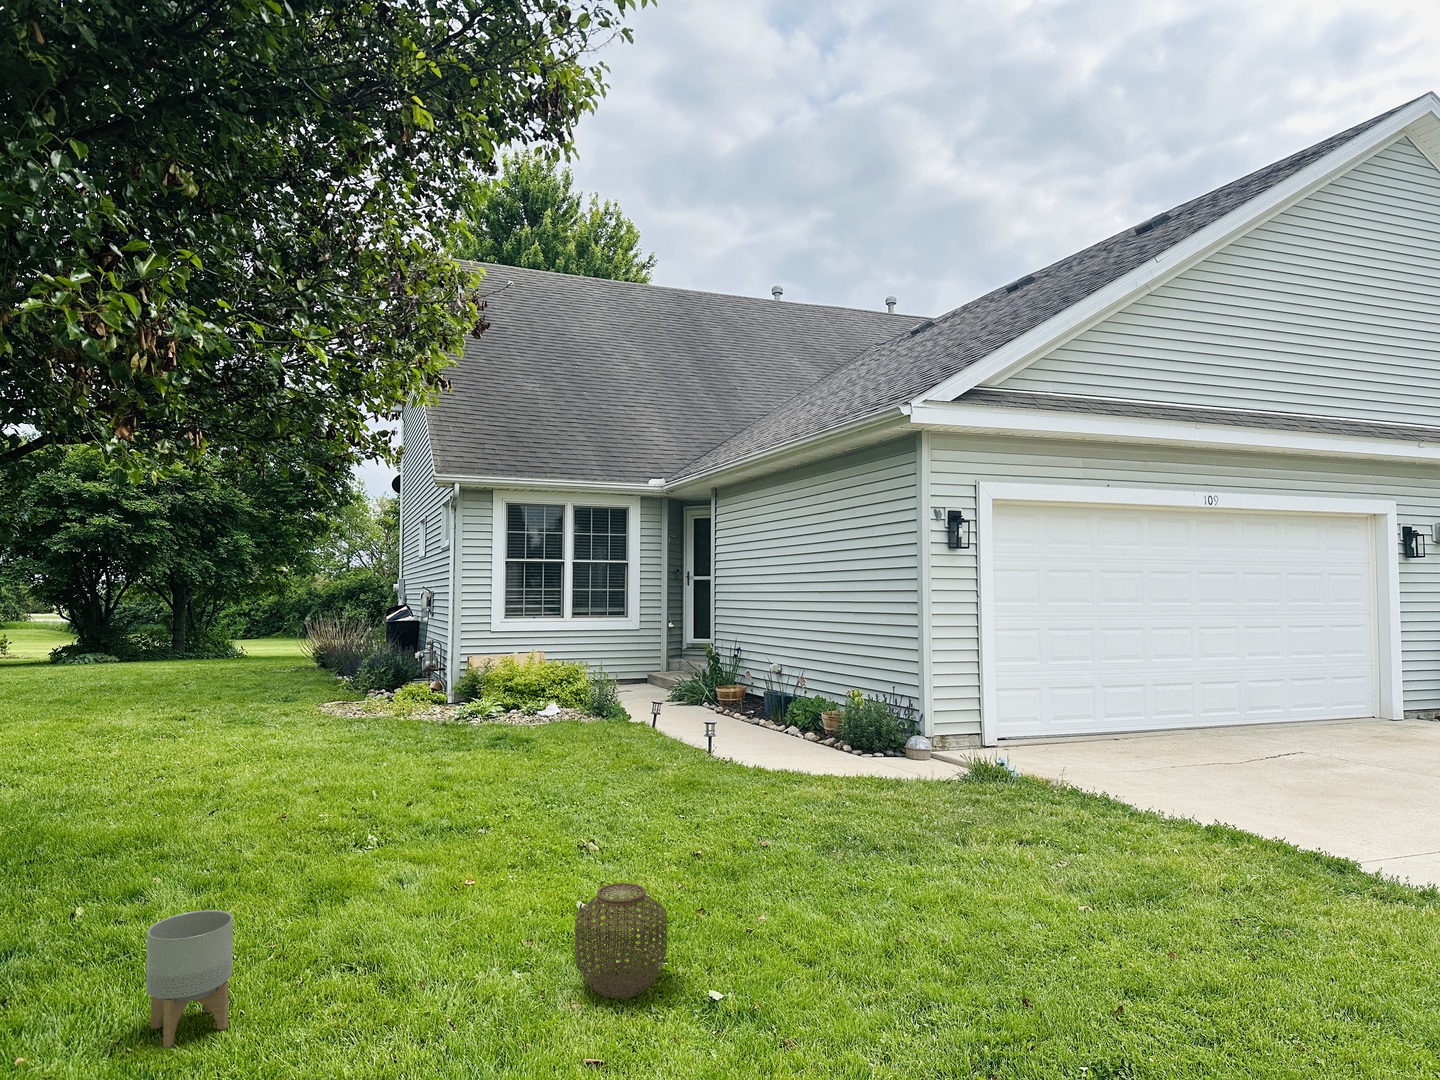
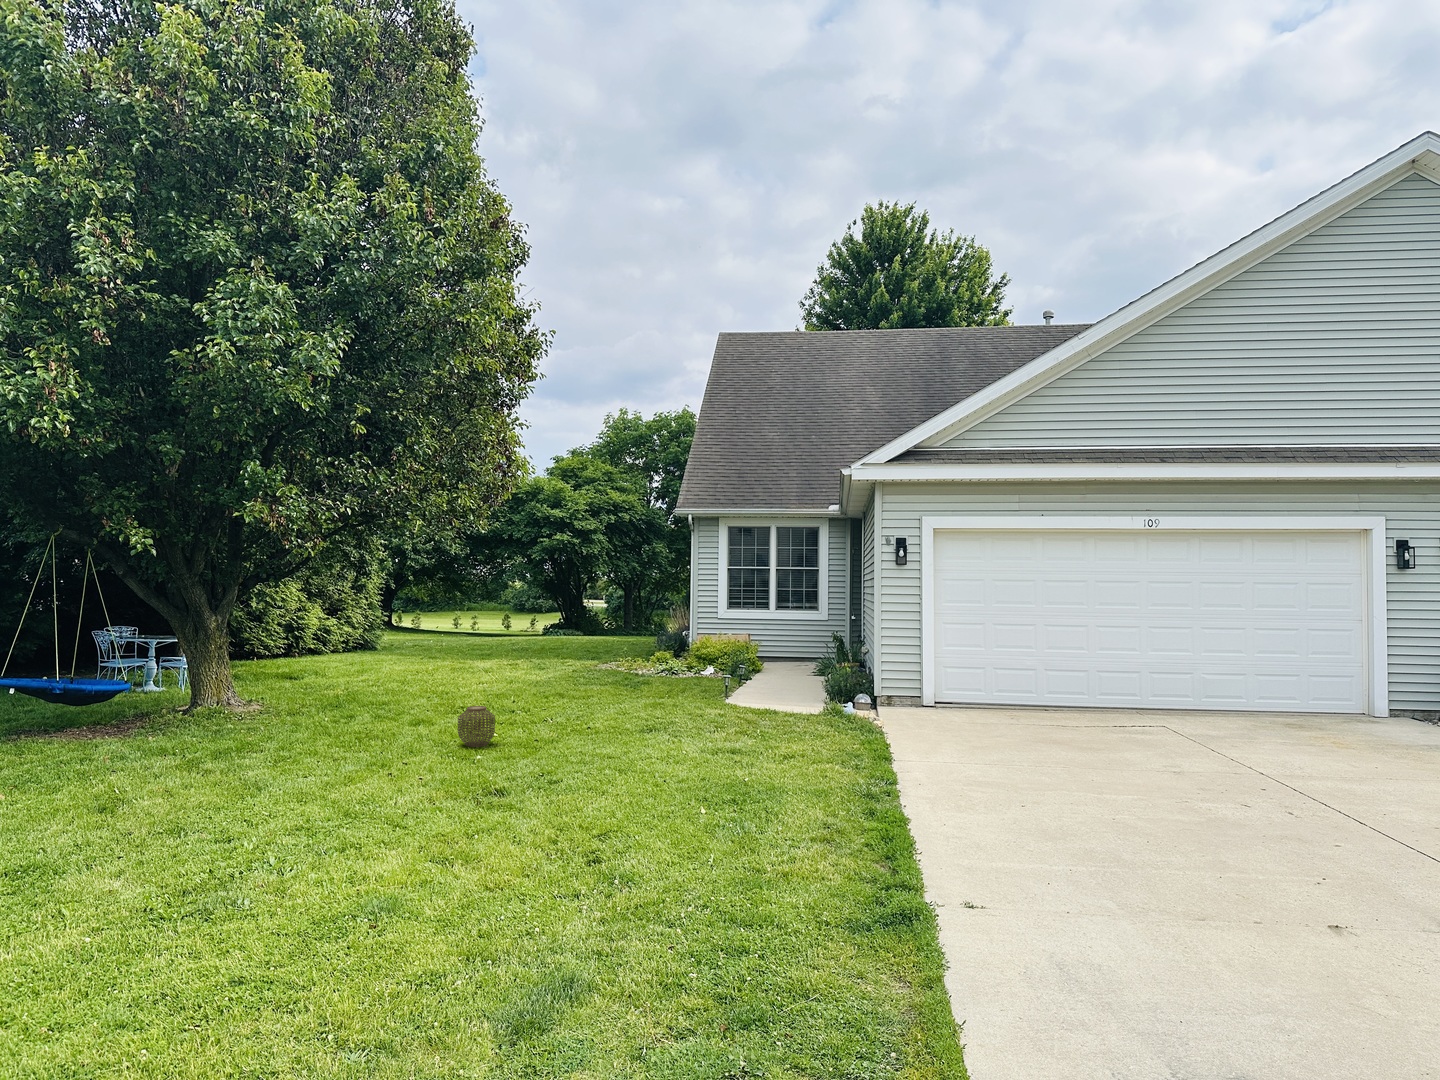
planter: present [146,910,233,1048] -> none [339,697,366,736]

